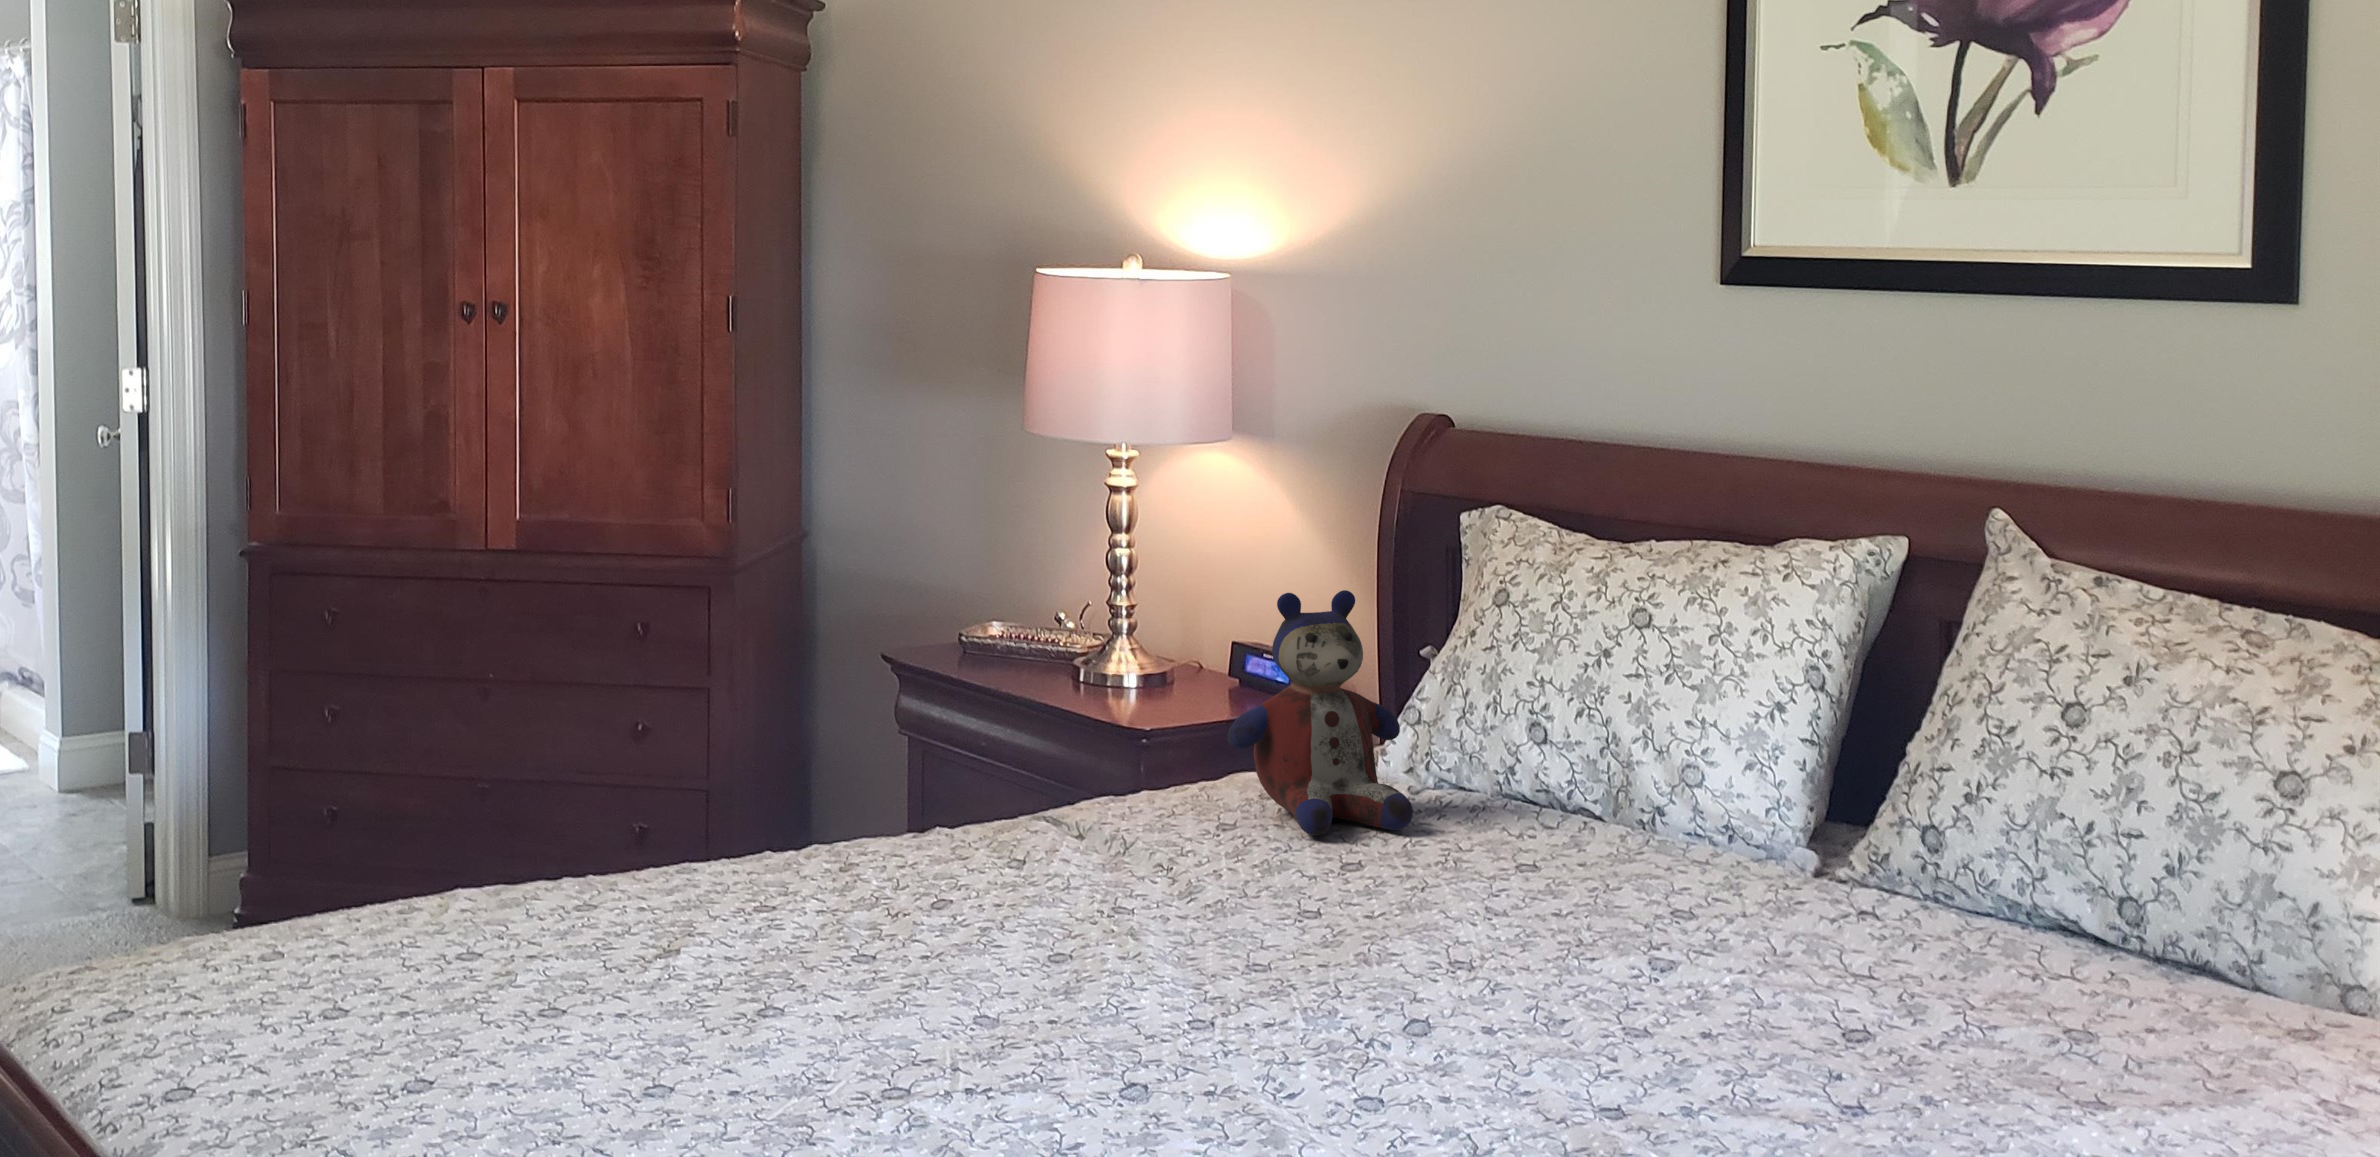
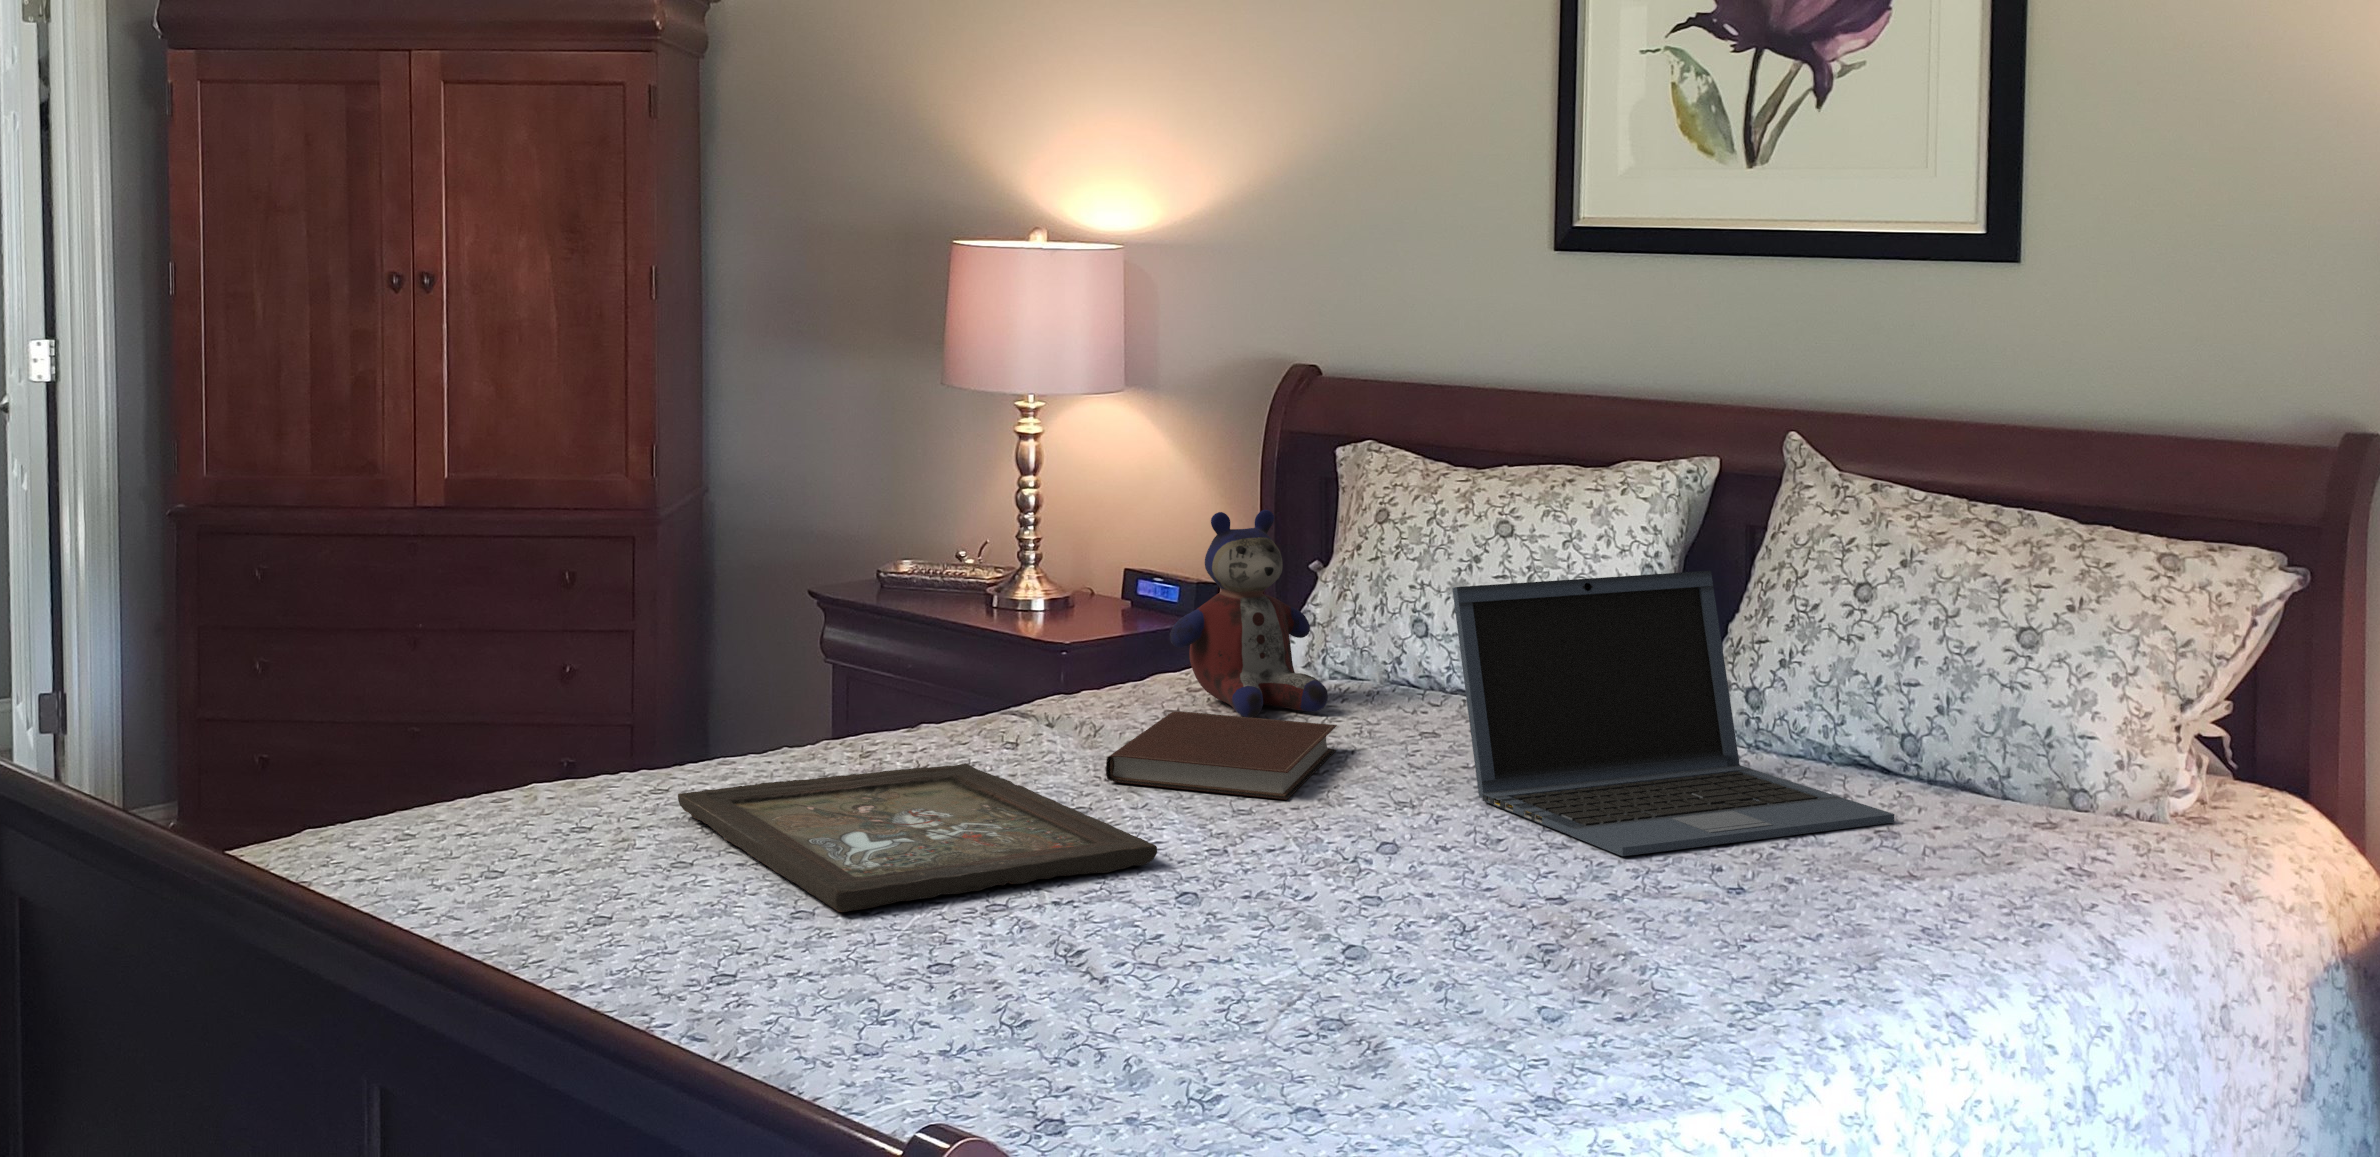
laptop: none [1529,684,2094,1052] -> present [1452,571,1894,856]
notebook: none [1113,828,1406,950] -> present [1106,711,1337,800]
tray: none [607,887,1128,1082] -> present [678,763,1157,912]

